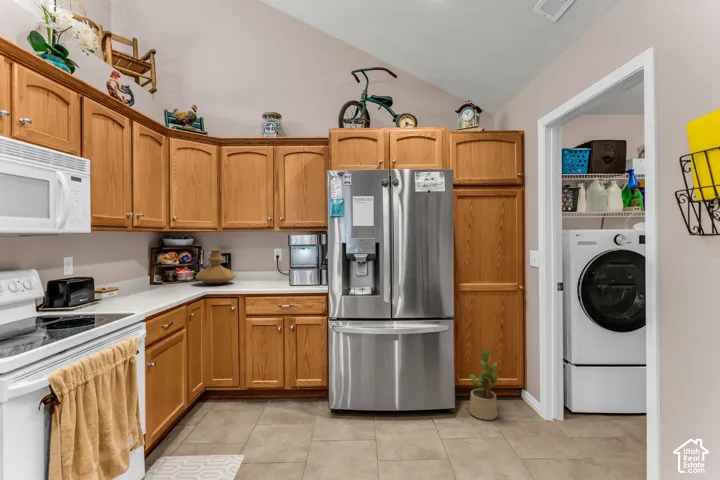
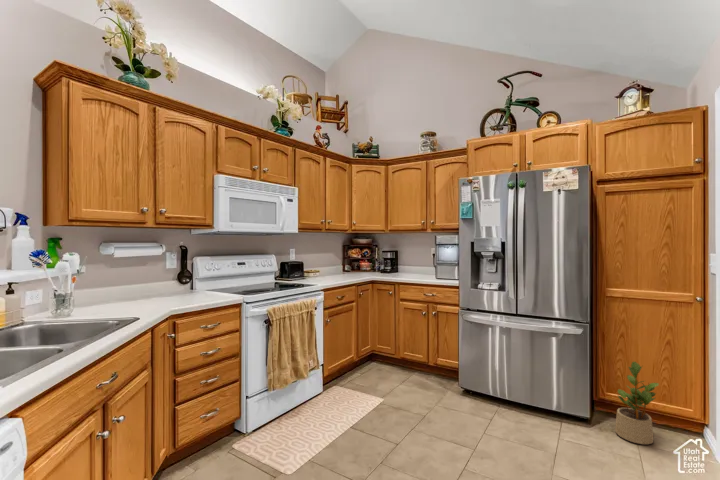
vase: present [195,250,236,284] -> none [369,248,398,274]

